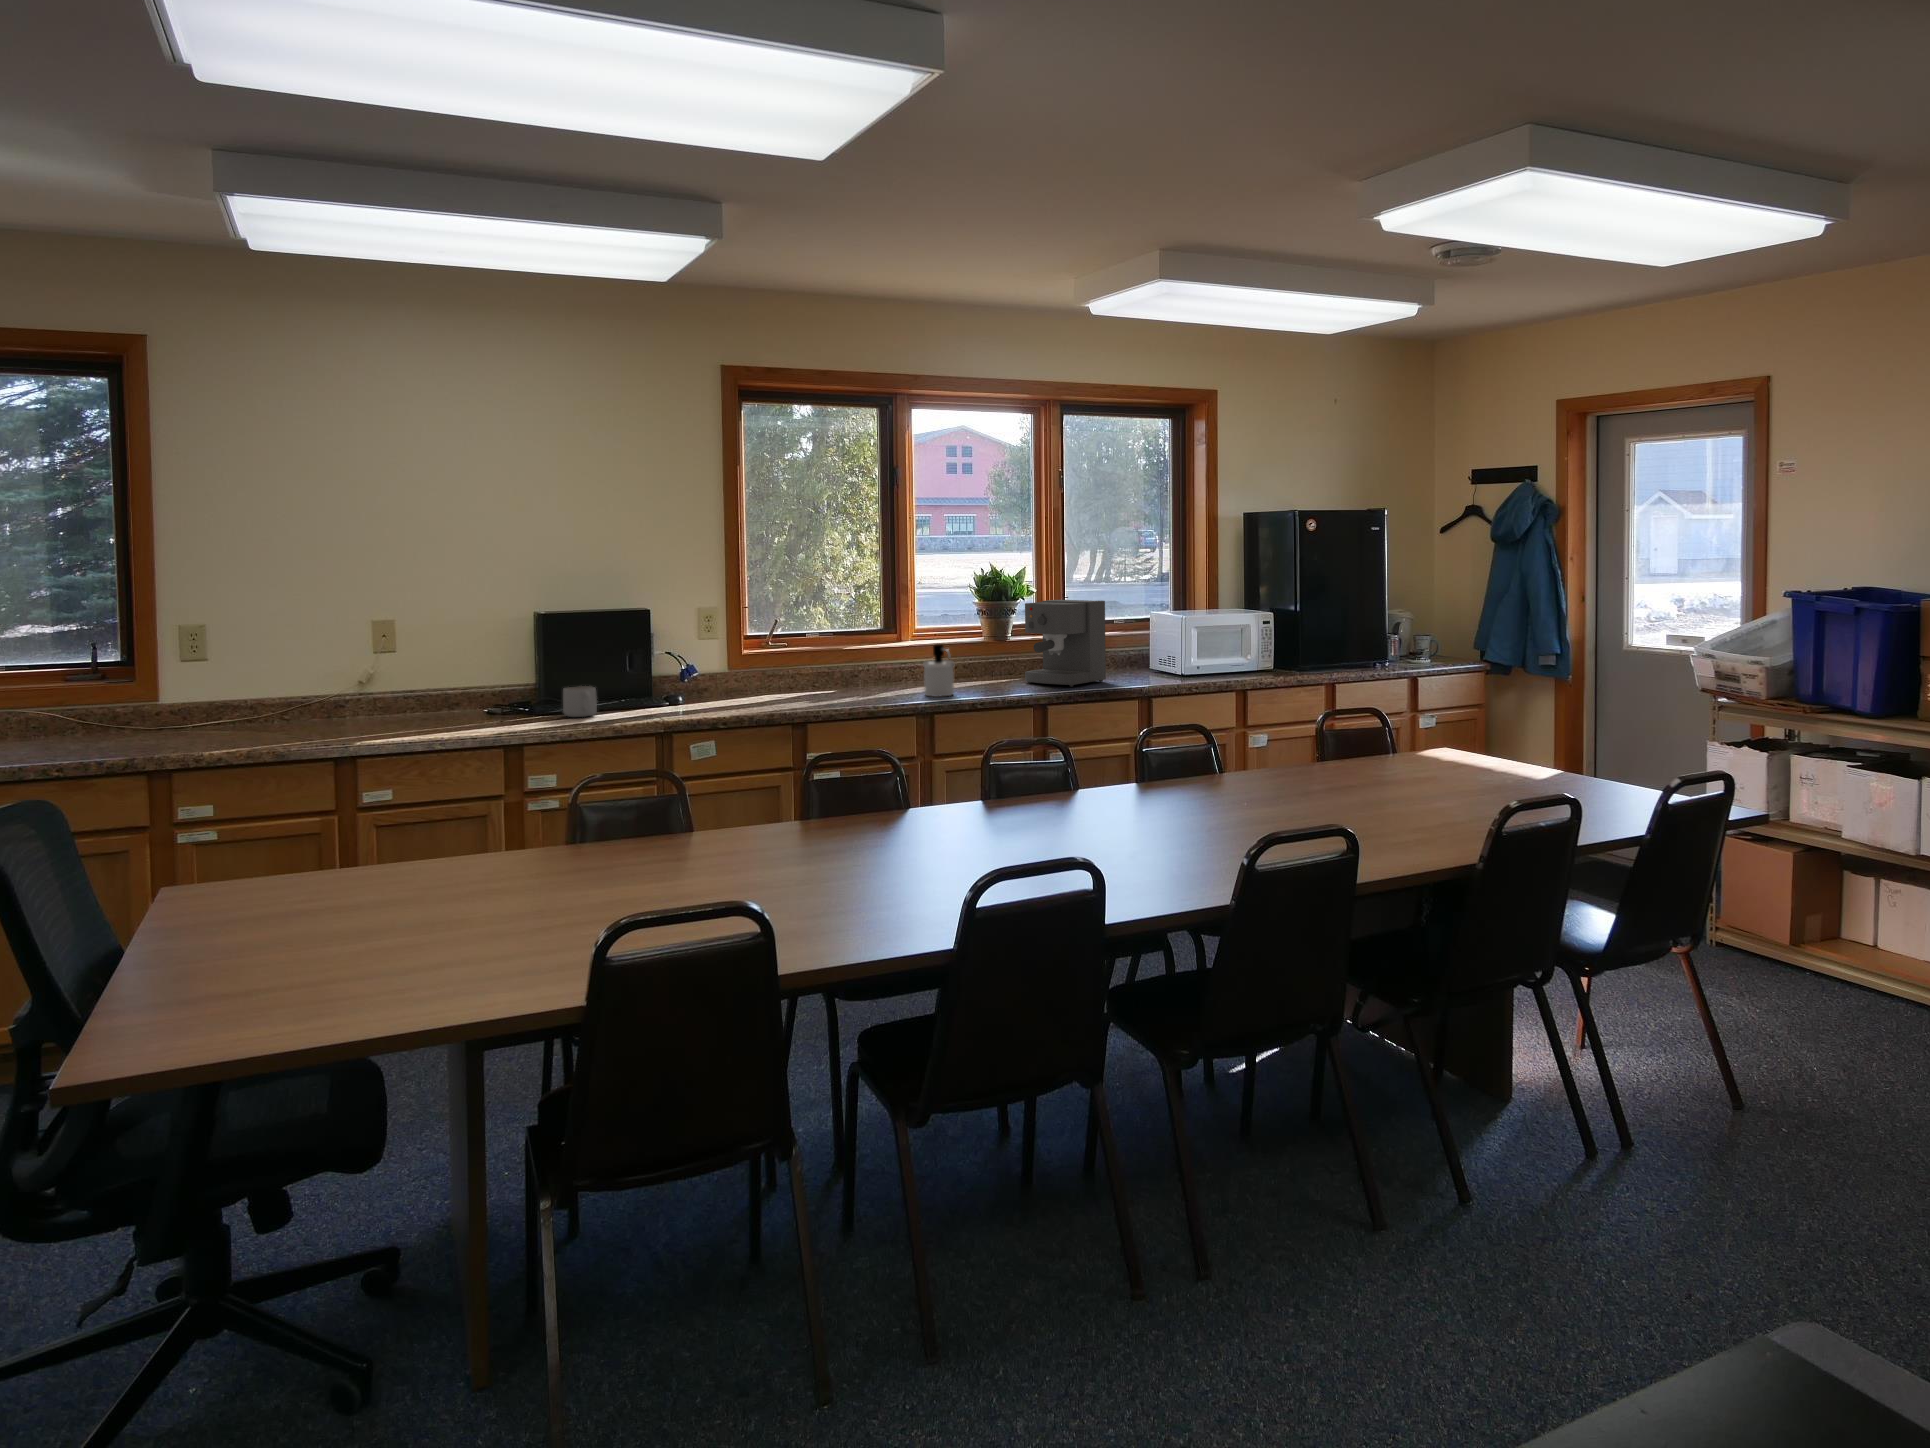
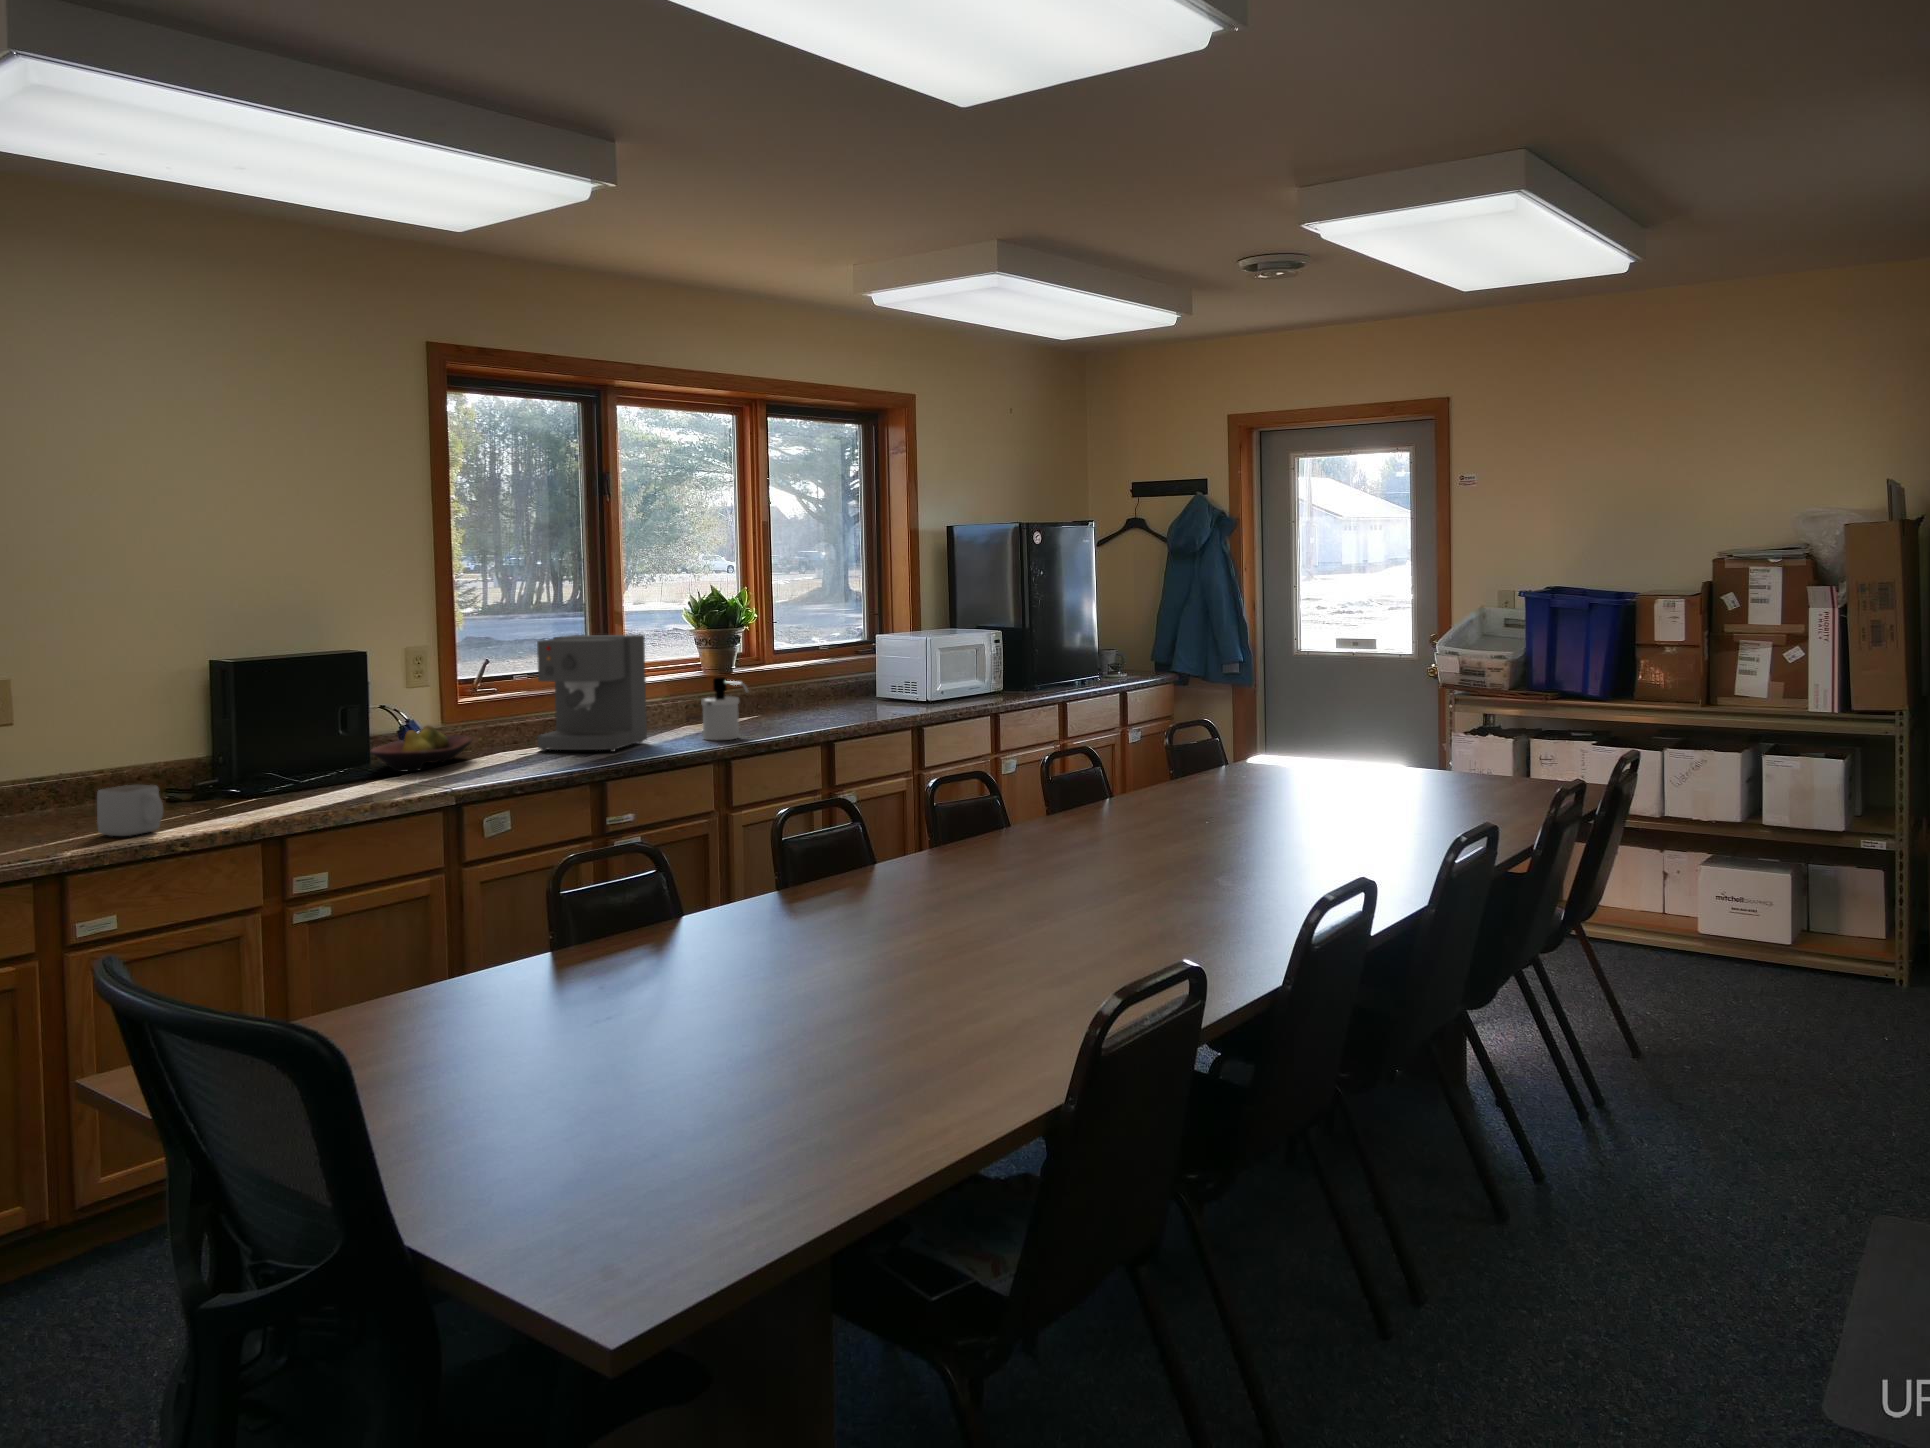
coffee maker: present [1025,600,1106,687] -> present [537,635,647,752]
fruit bowl: none [644,671,736,705] -> present [370,726,472,772]
mug: present [563,686,597,717] -> present [97,785,163,836]

